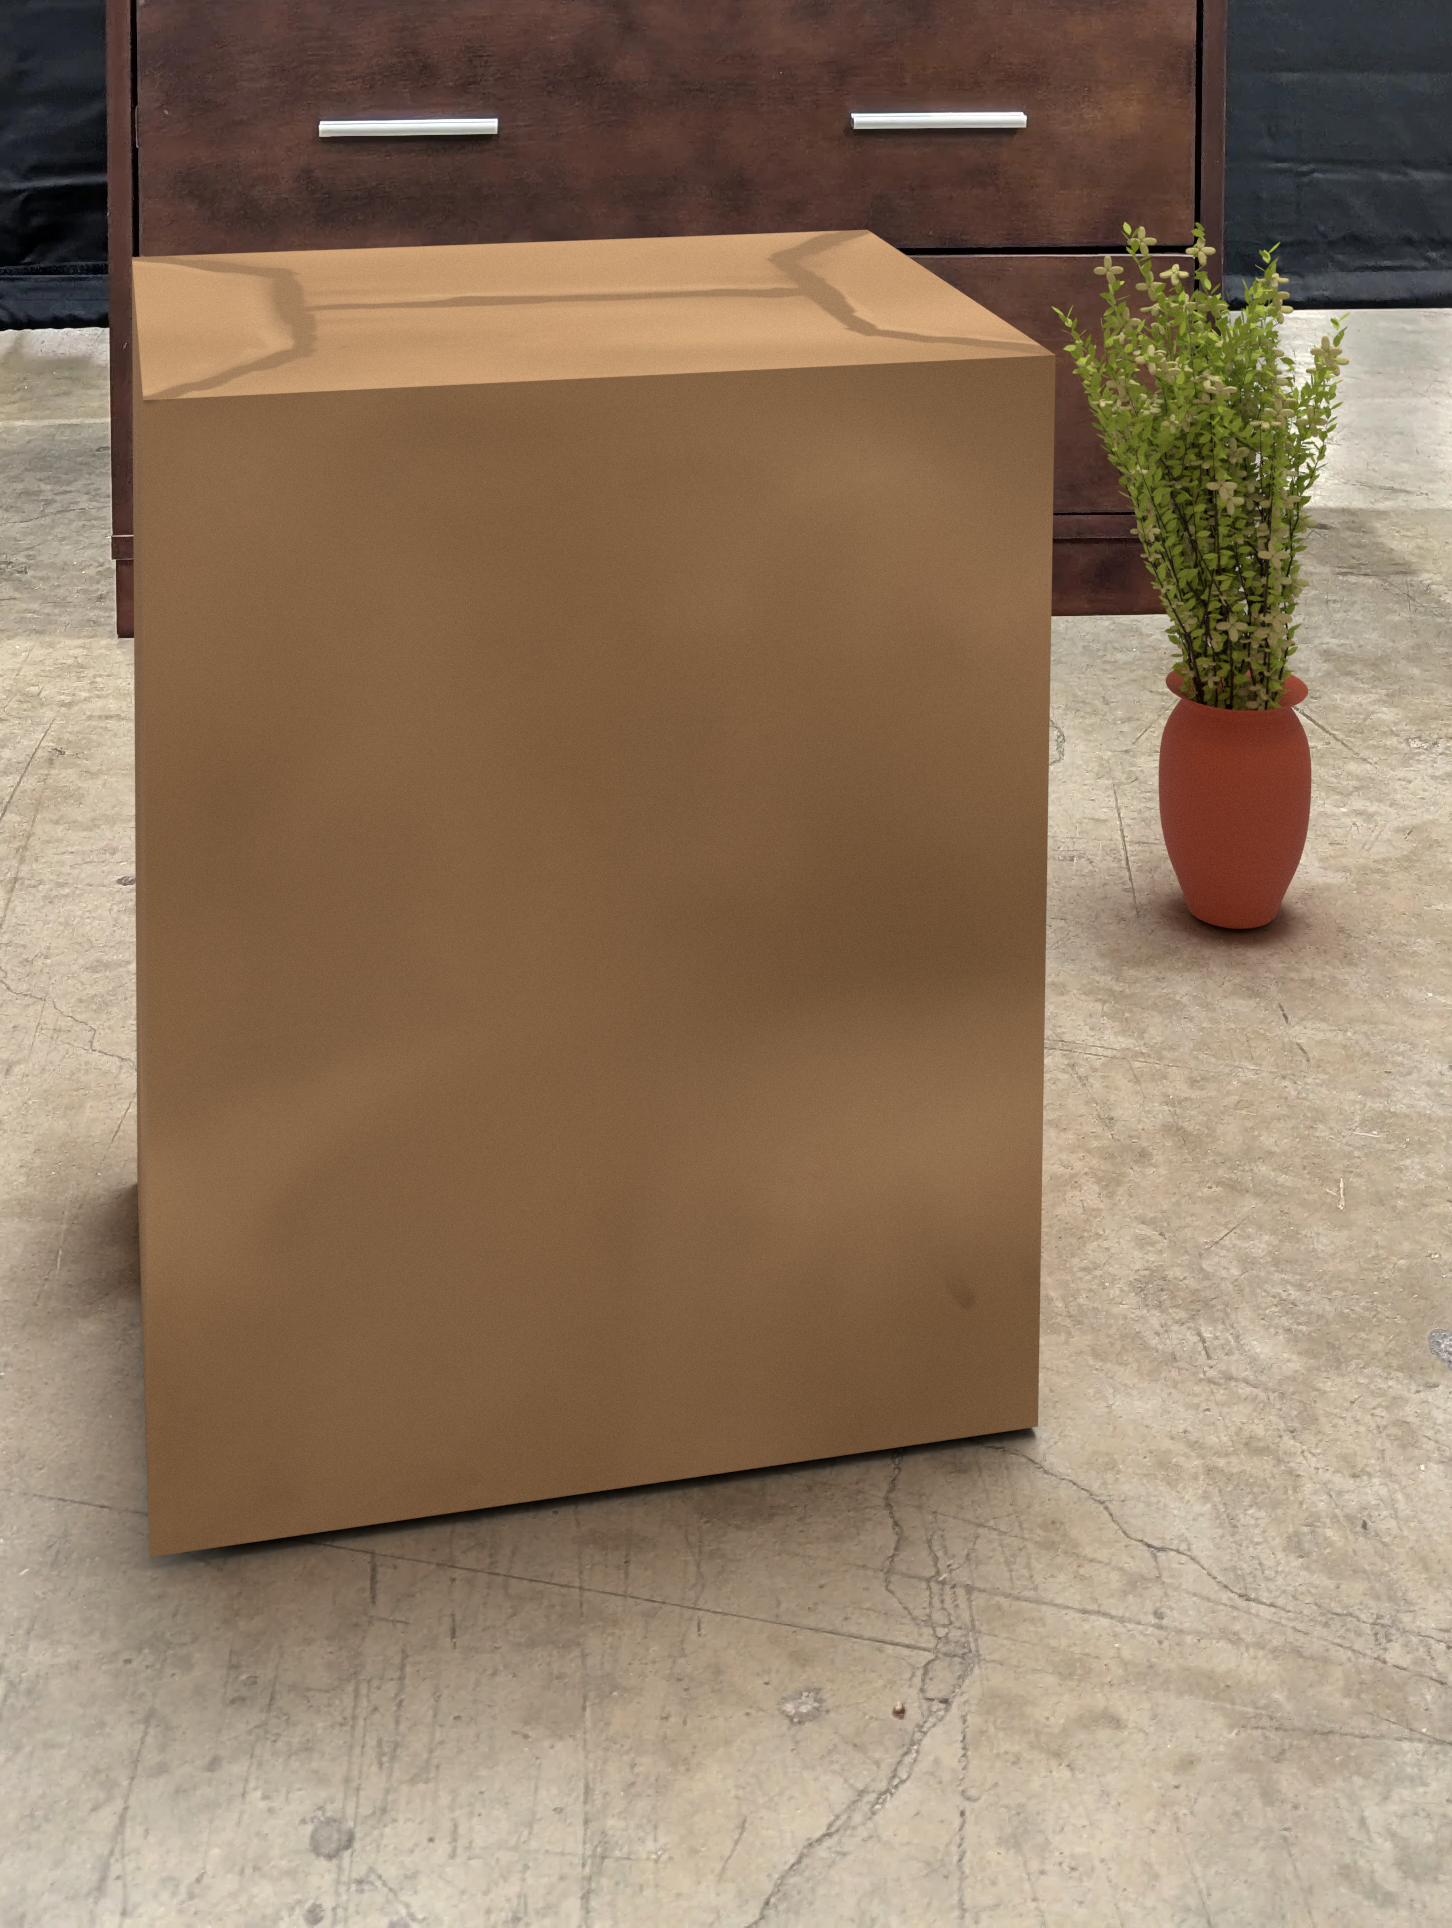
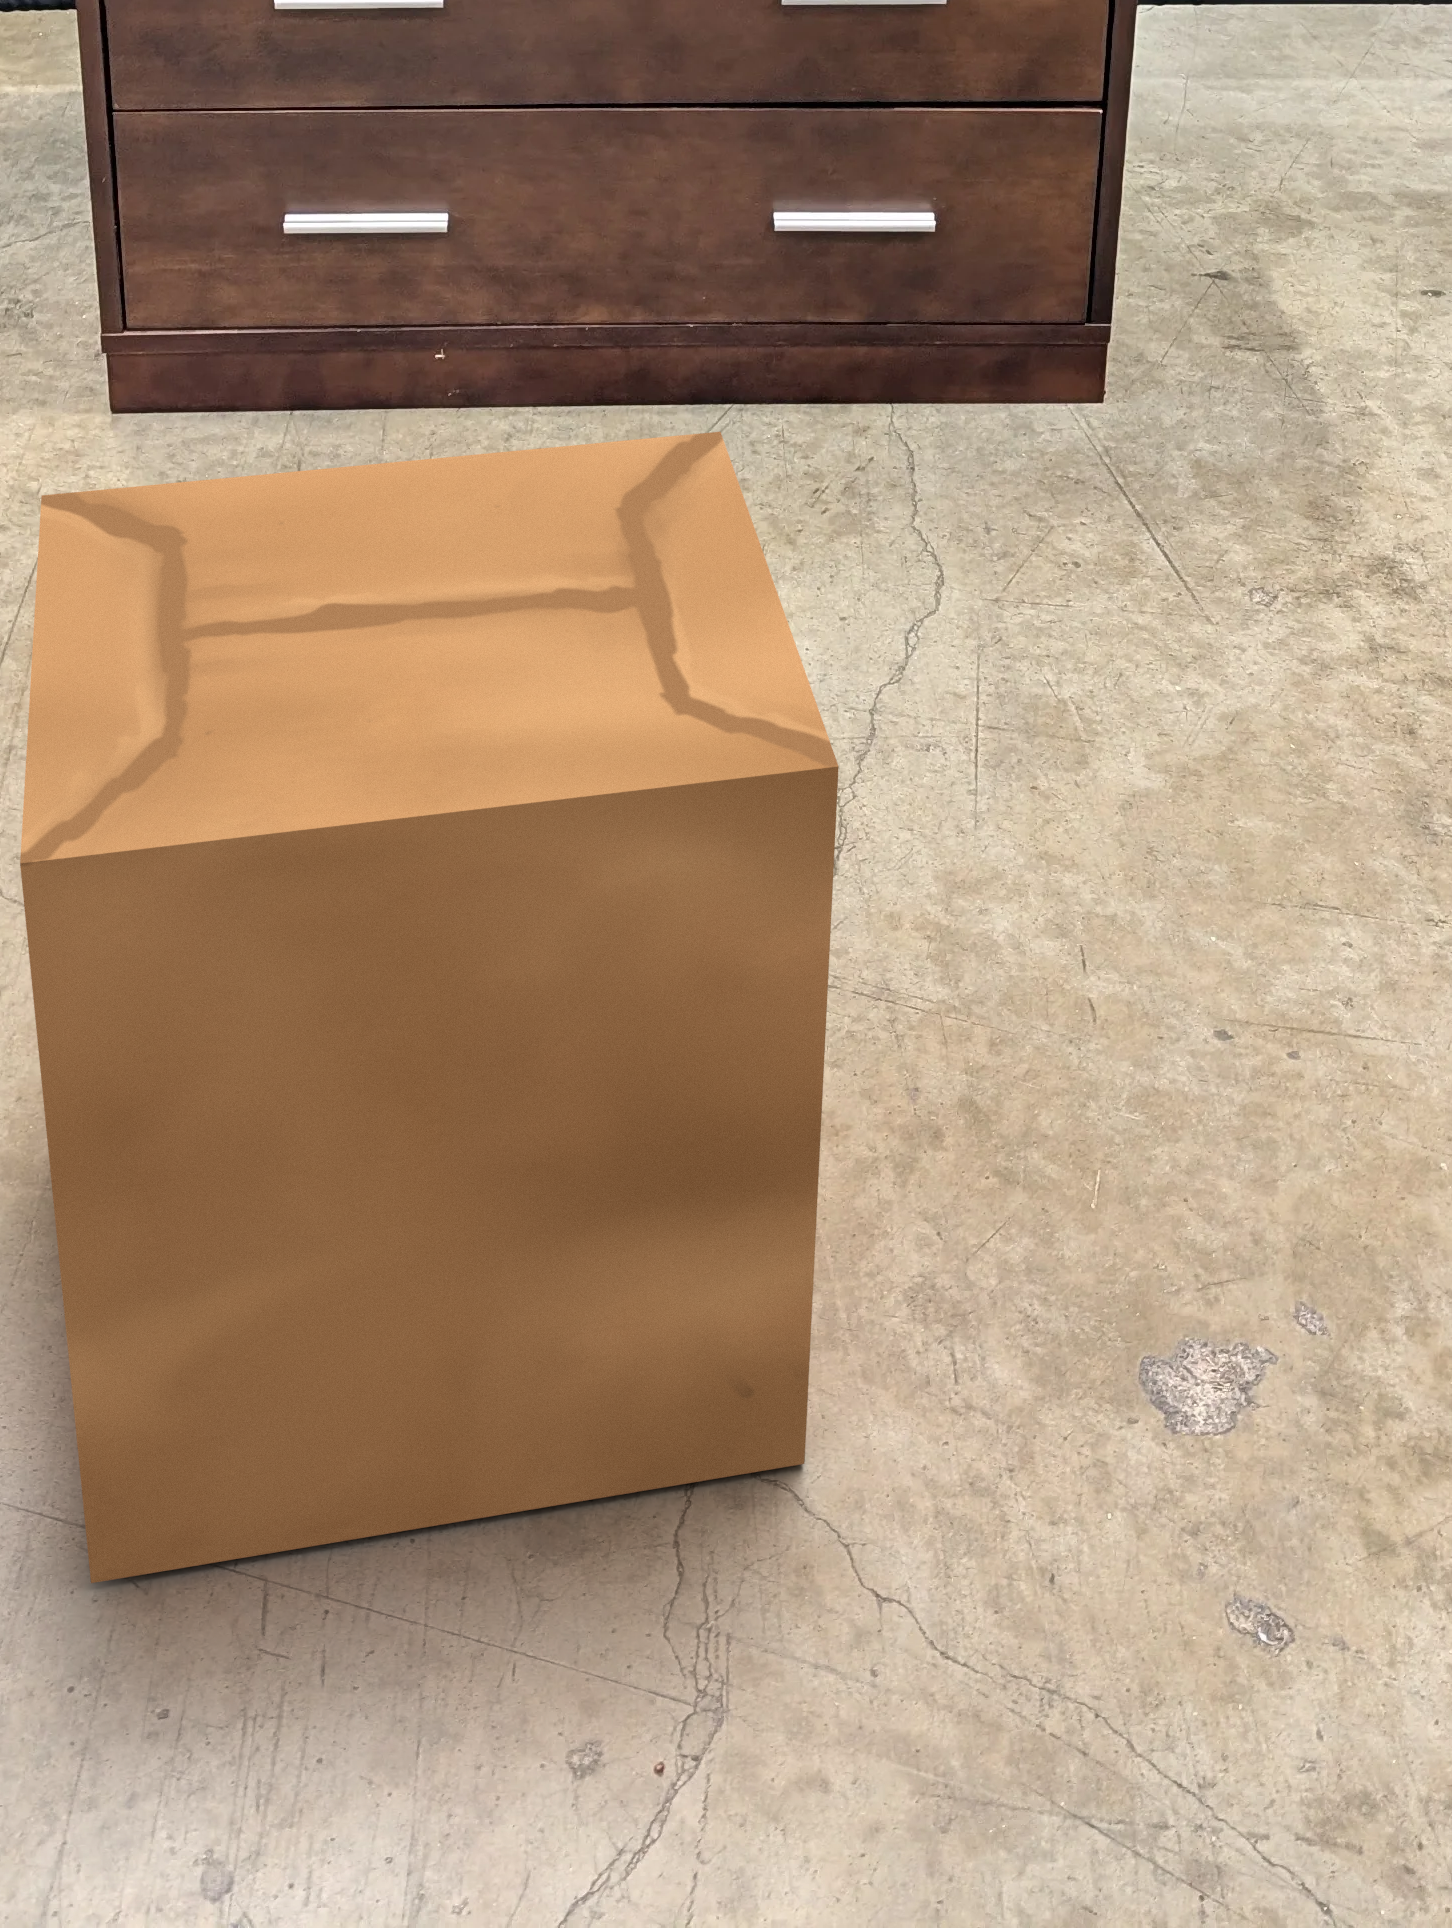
potted plant: present [1053,222,1350,929] -> none [918,276,1193,852]

